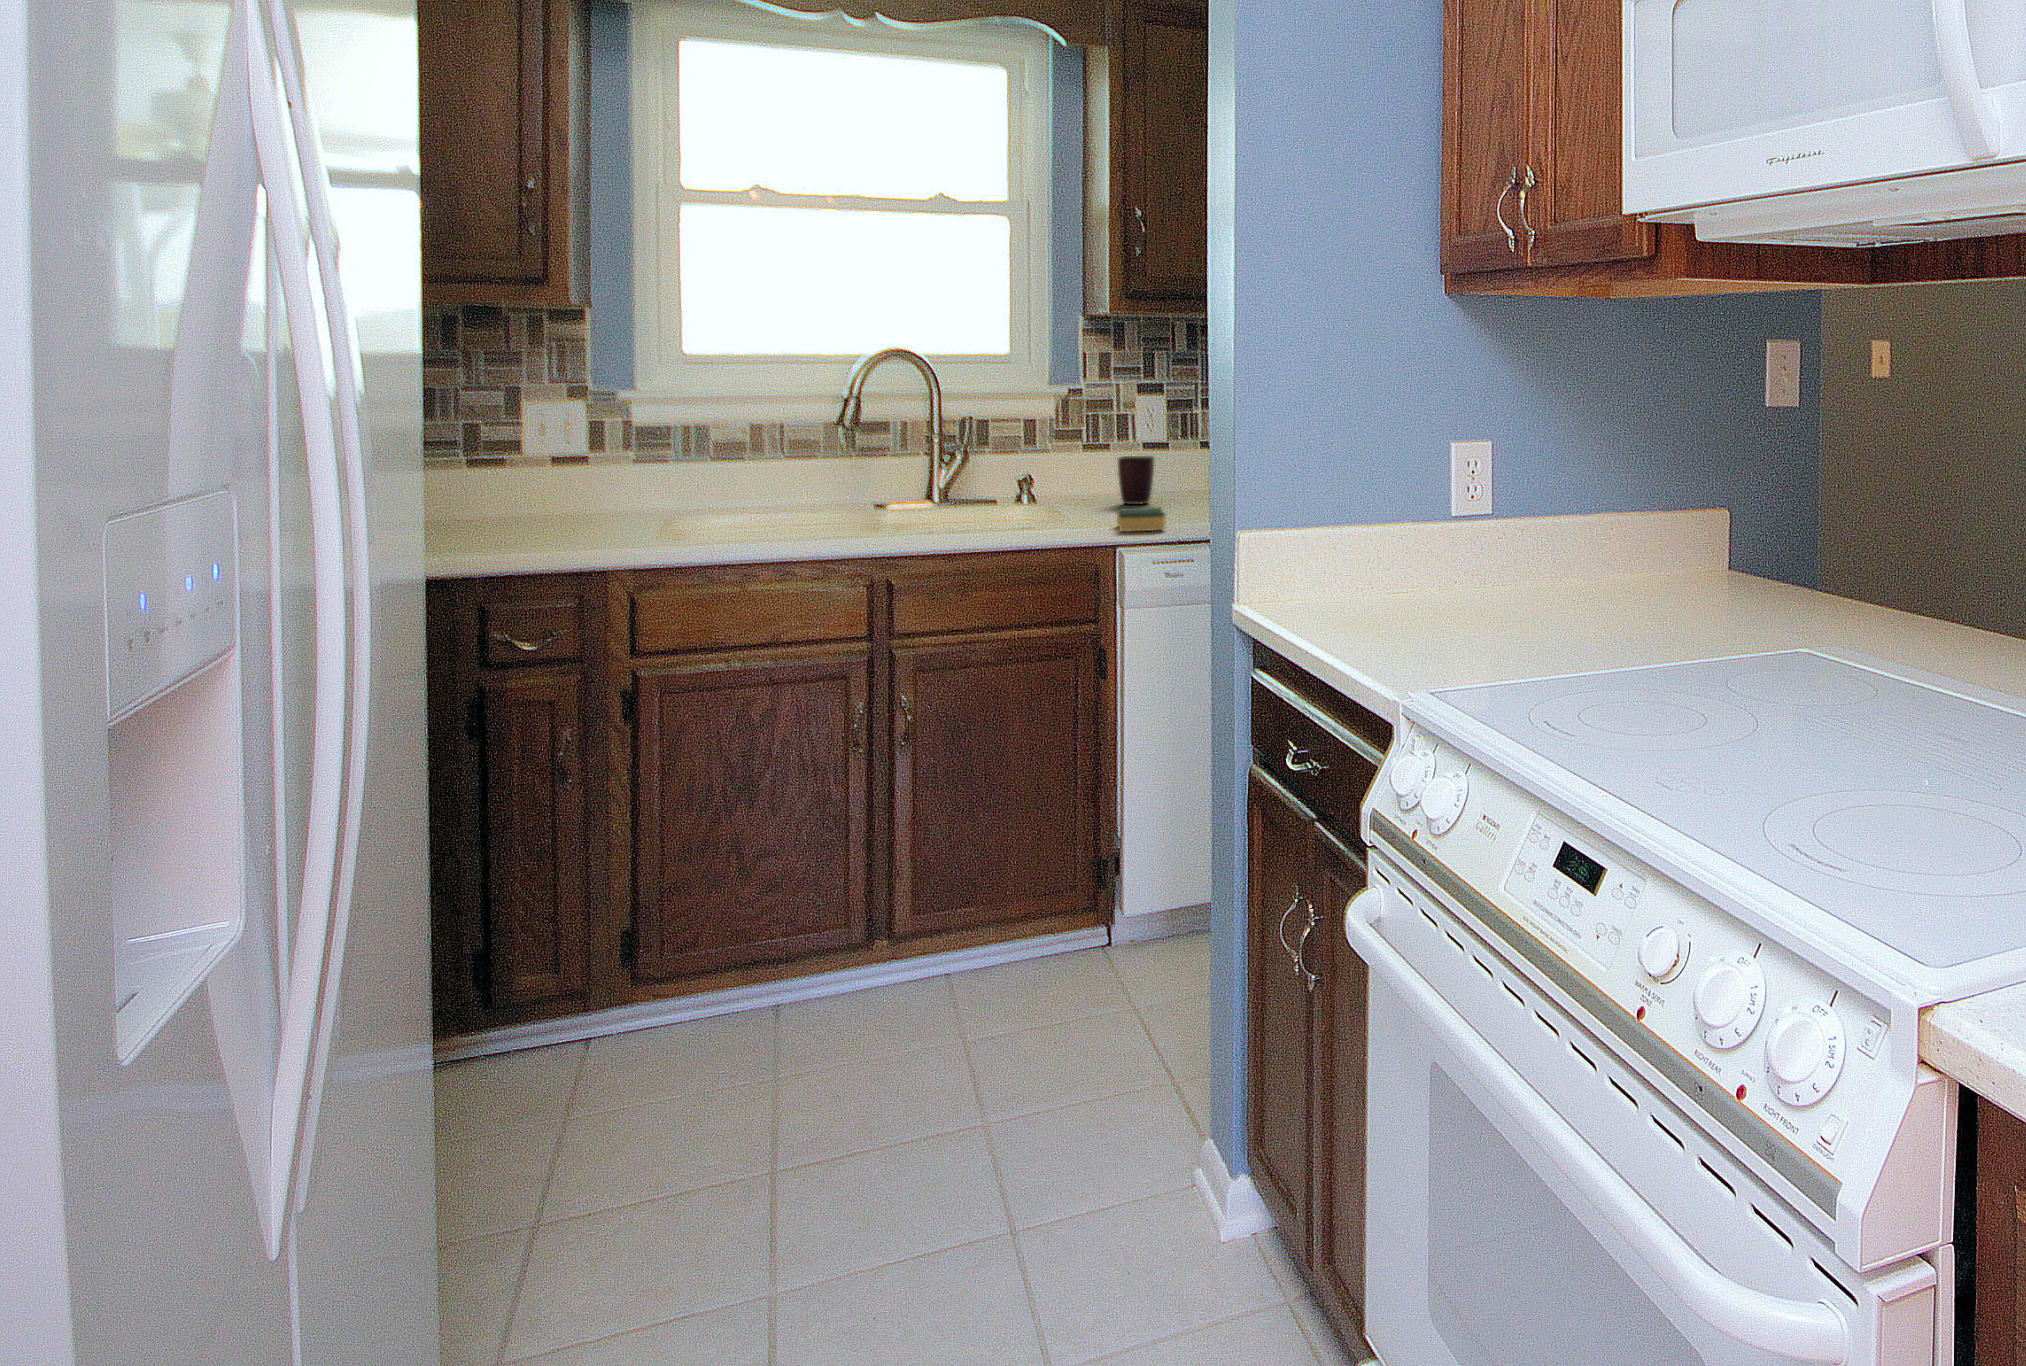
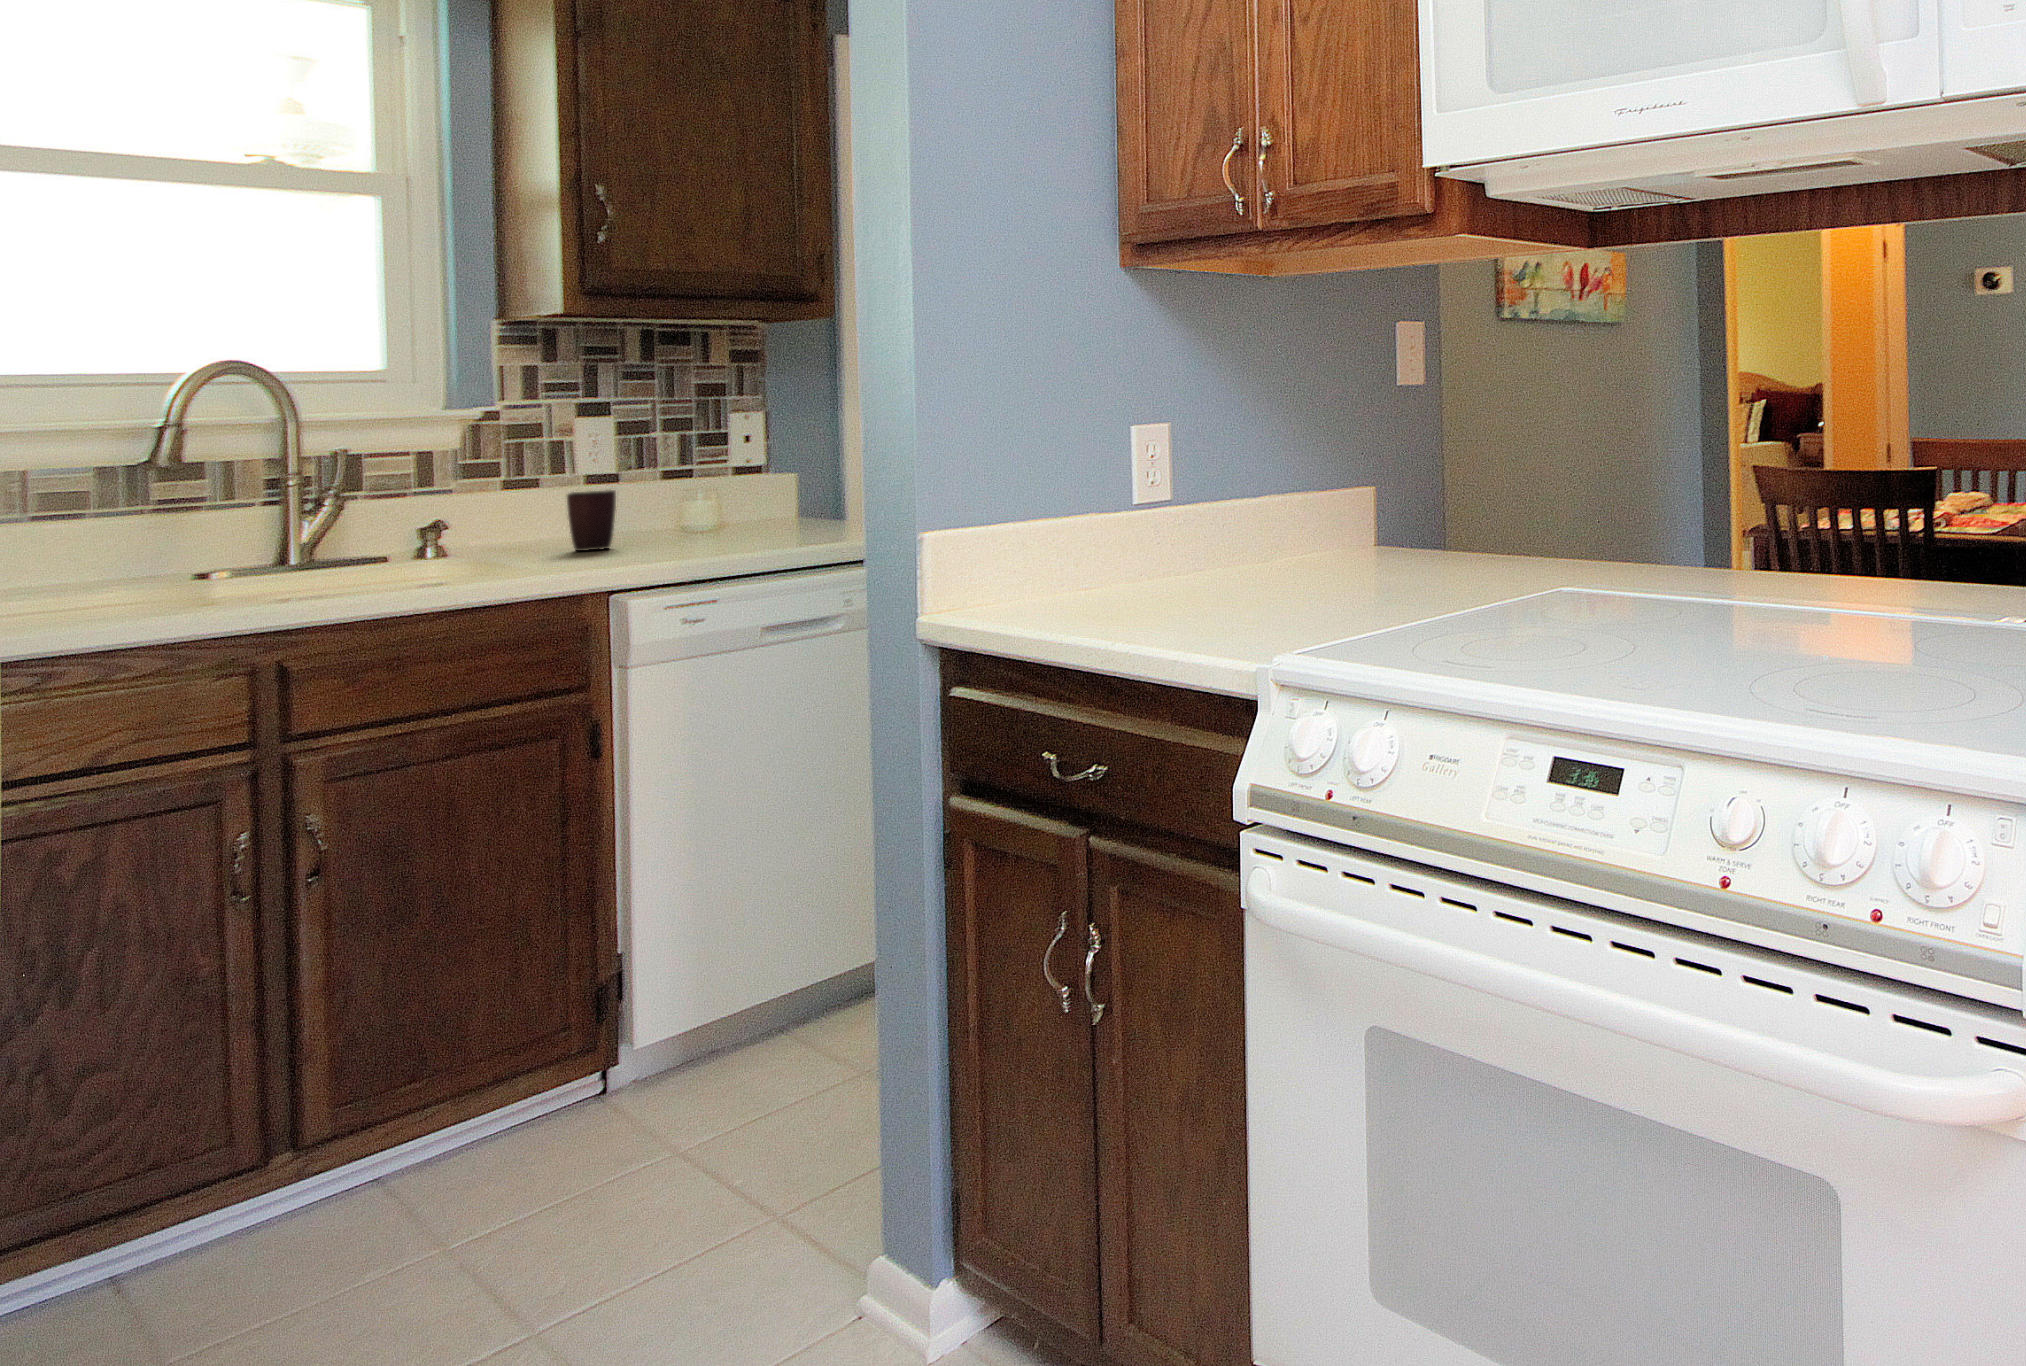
sponge: present [1117,507,1165,532] -> none [604,545,681,576]

